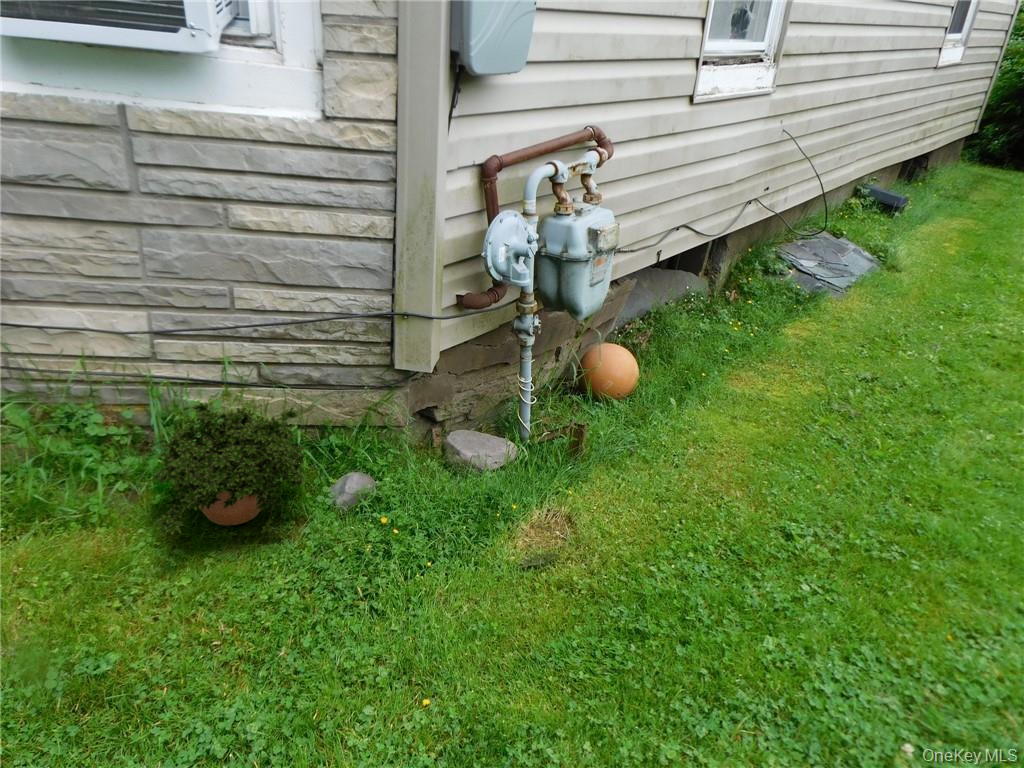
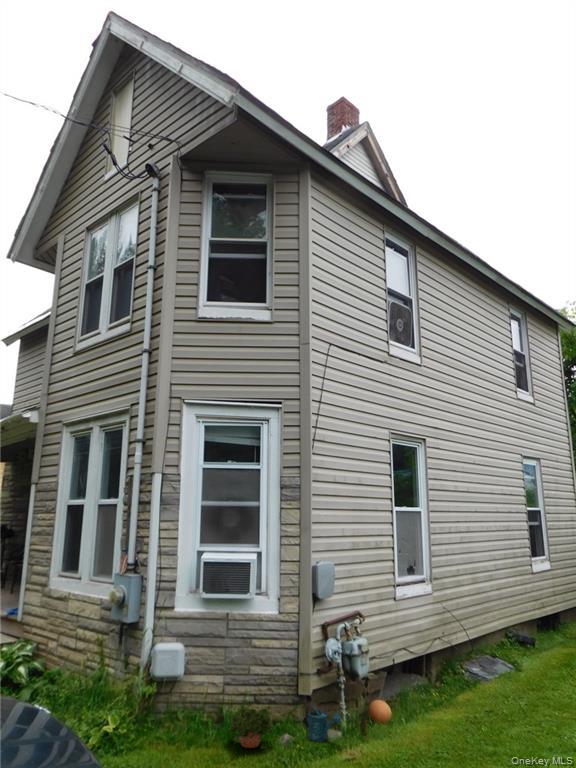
watering can: none [416,391,520,489] -> present [306,705,341,742]

